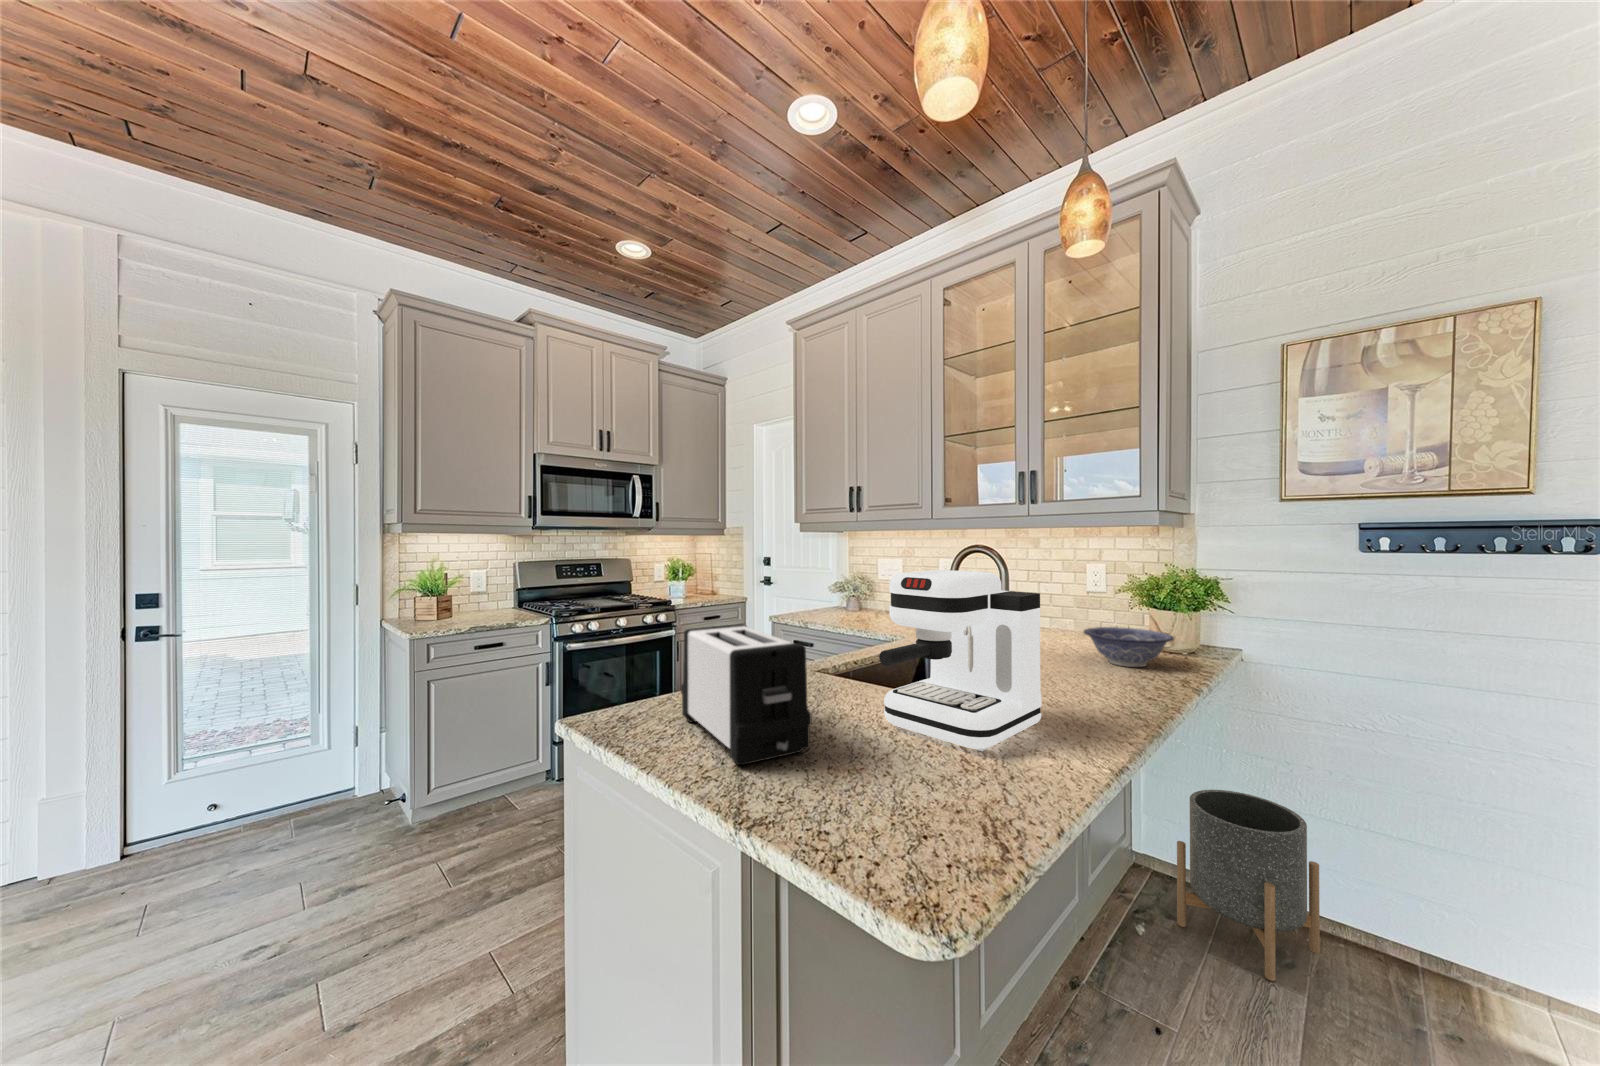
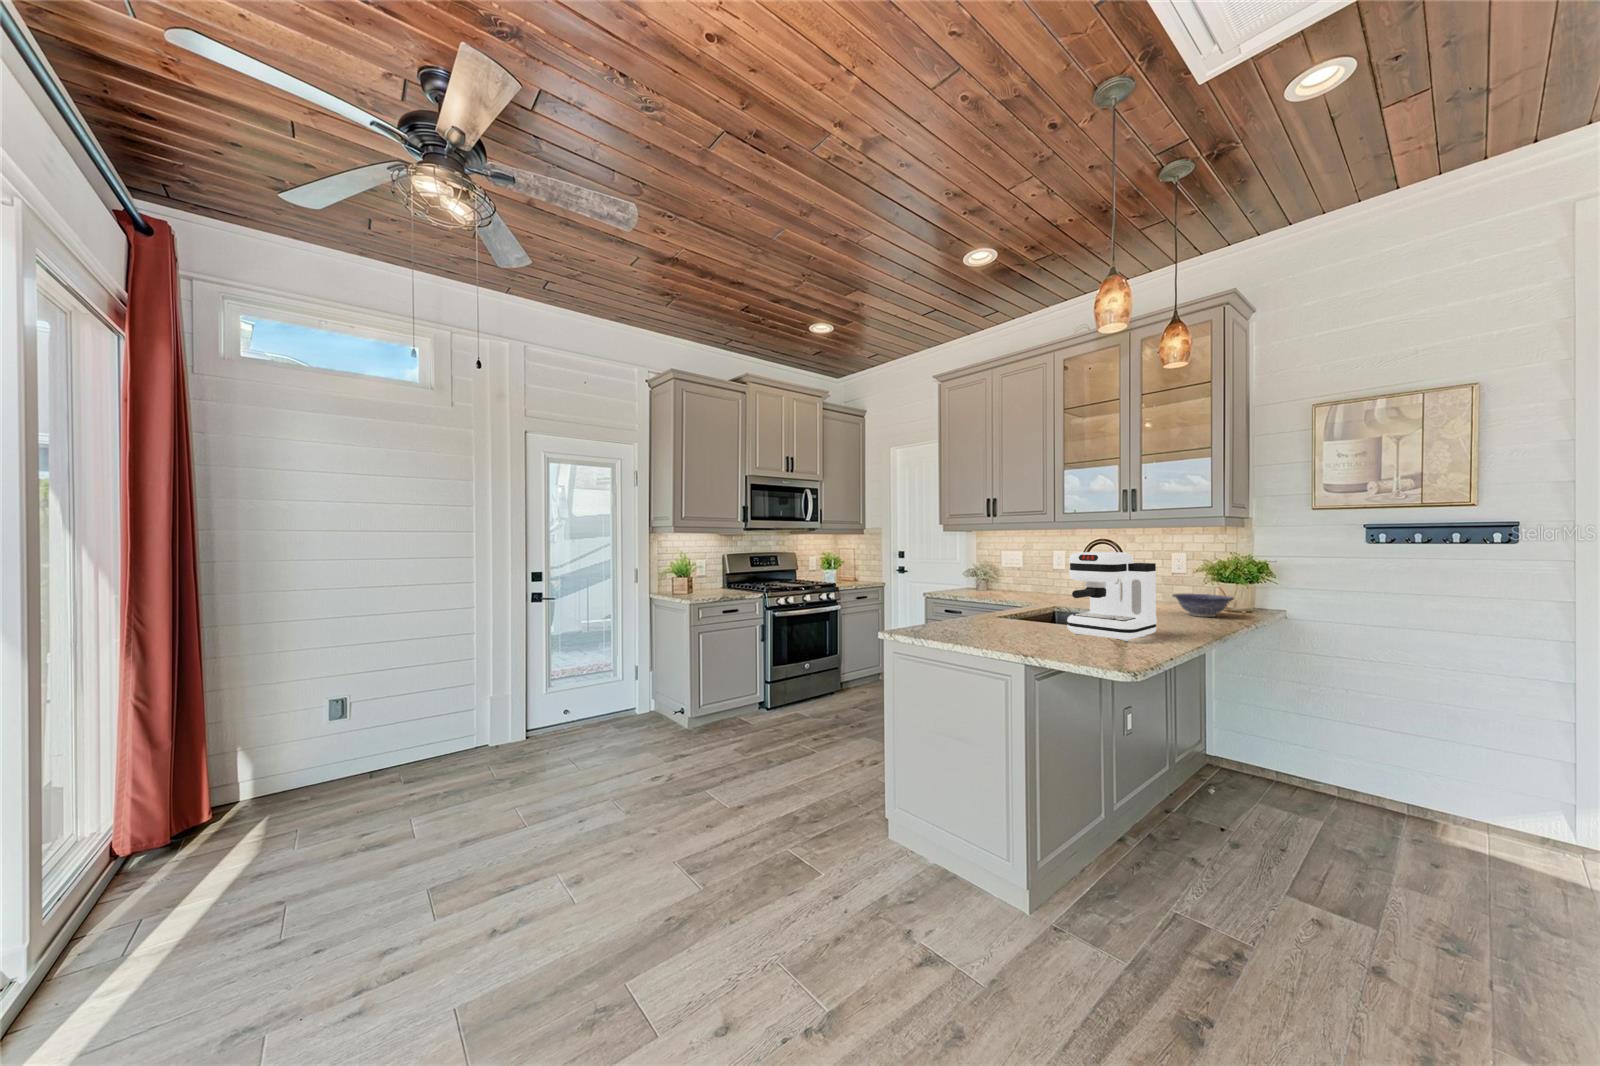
toaster: present [681,624,811,765] -> none [952,581,1040,643]
planter: present [1177,790,1320,981] -> none [1237,705,1337,816]

